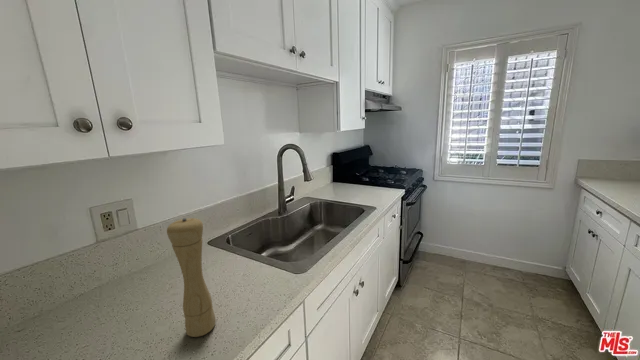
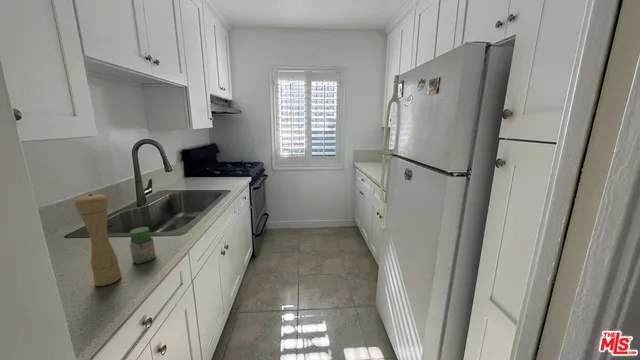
jar: none [234,260,262,309] -> present [130,227,155,263]

